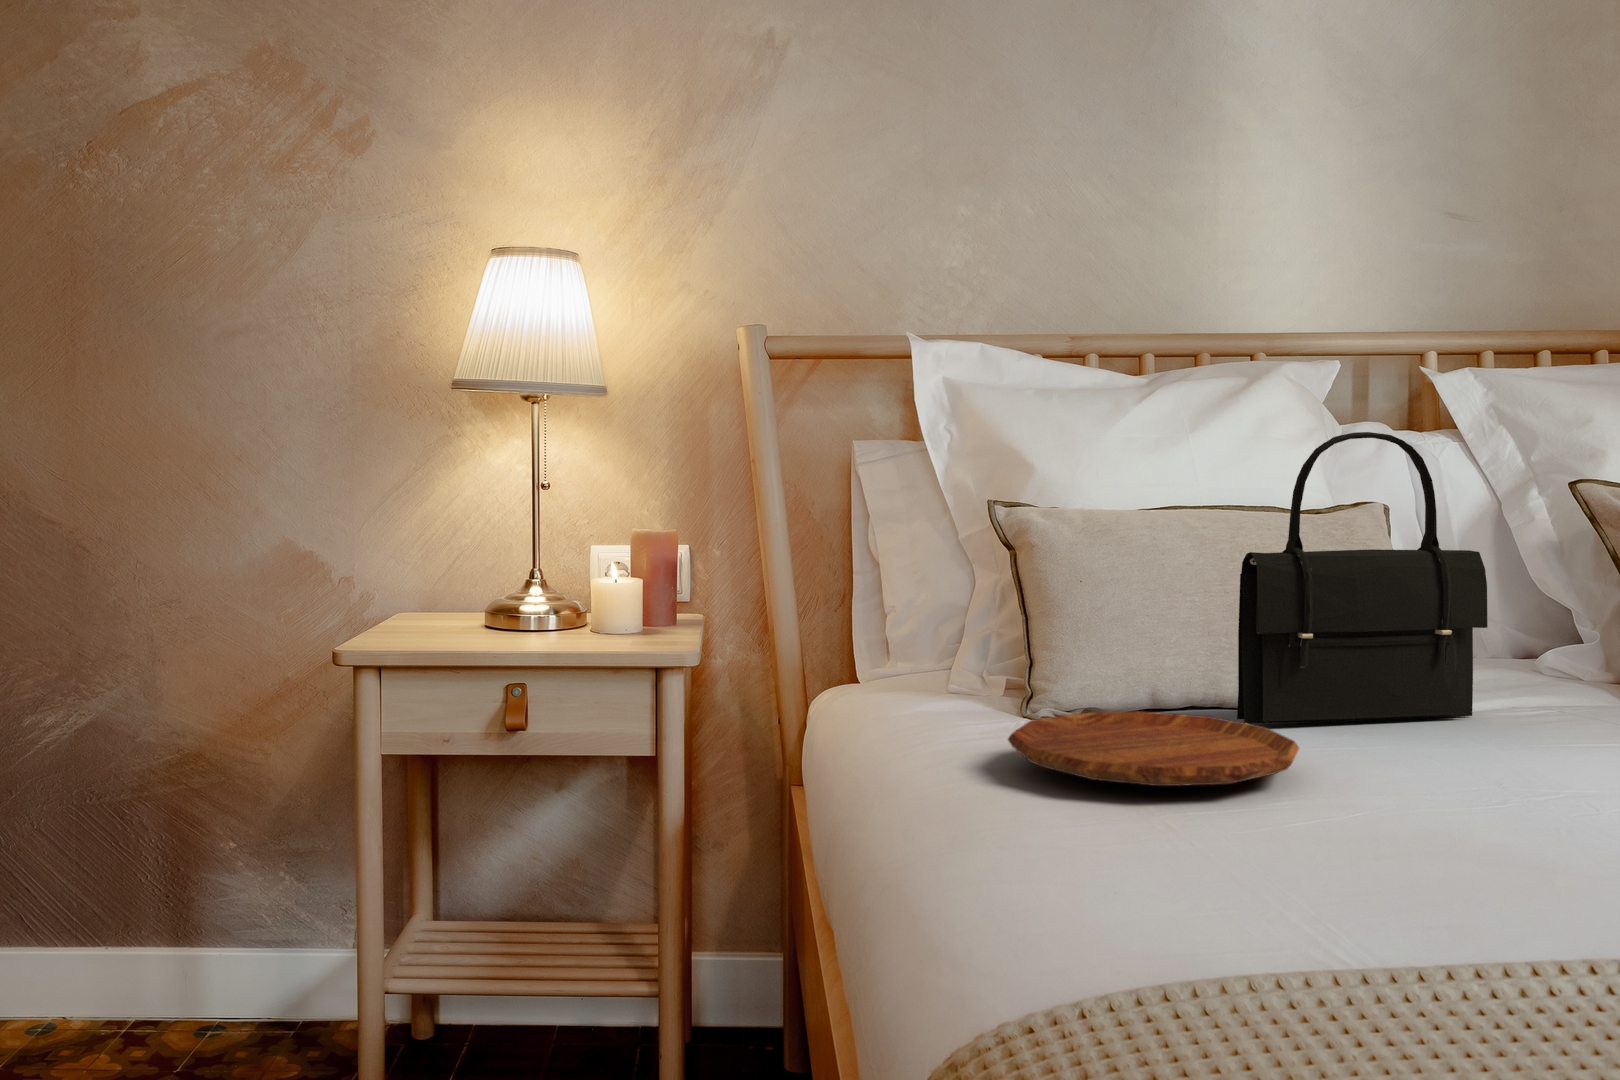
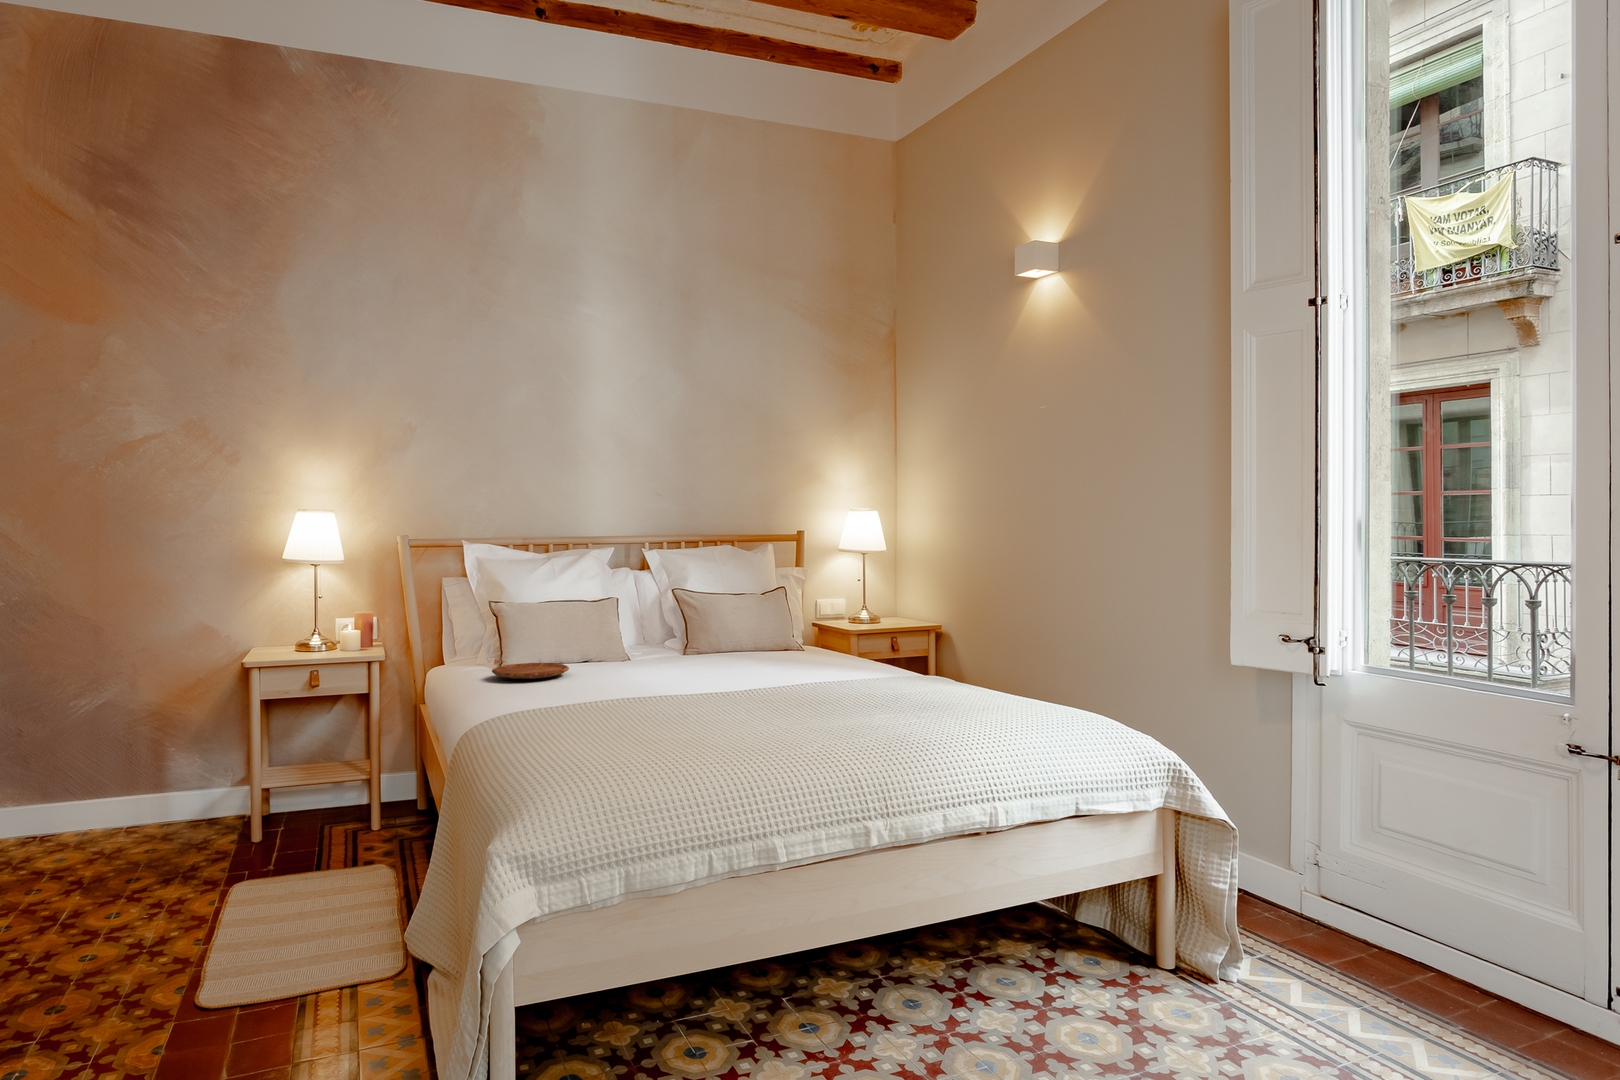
handbag: present [1237,432,1488,724] -> none [562,582,632,666]

